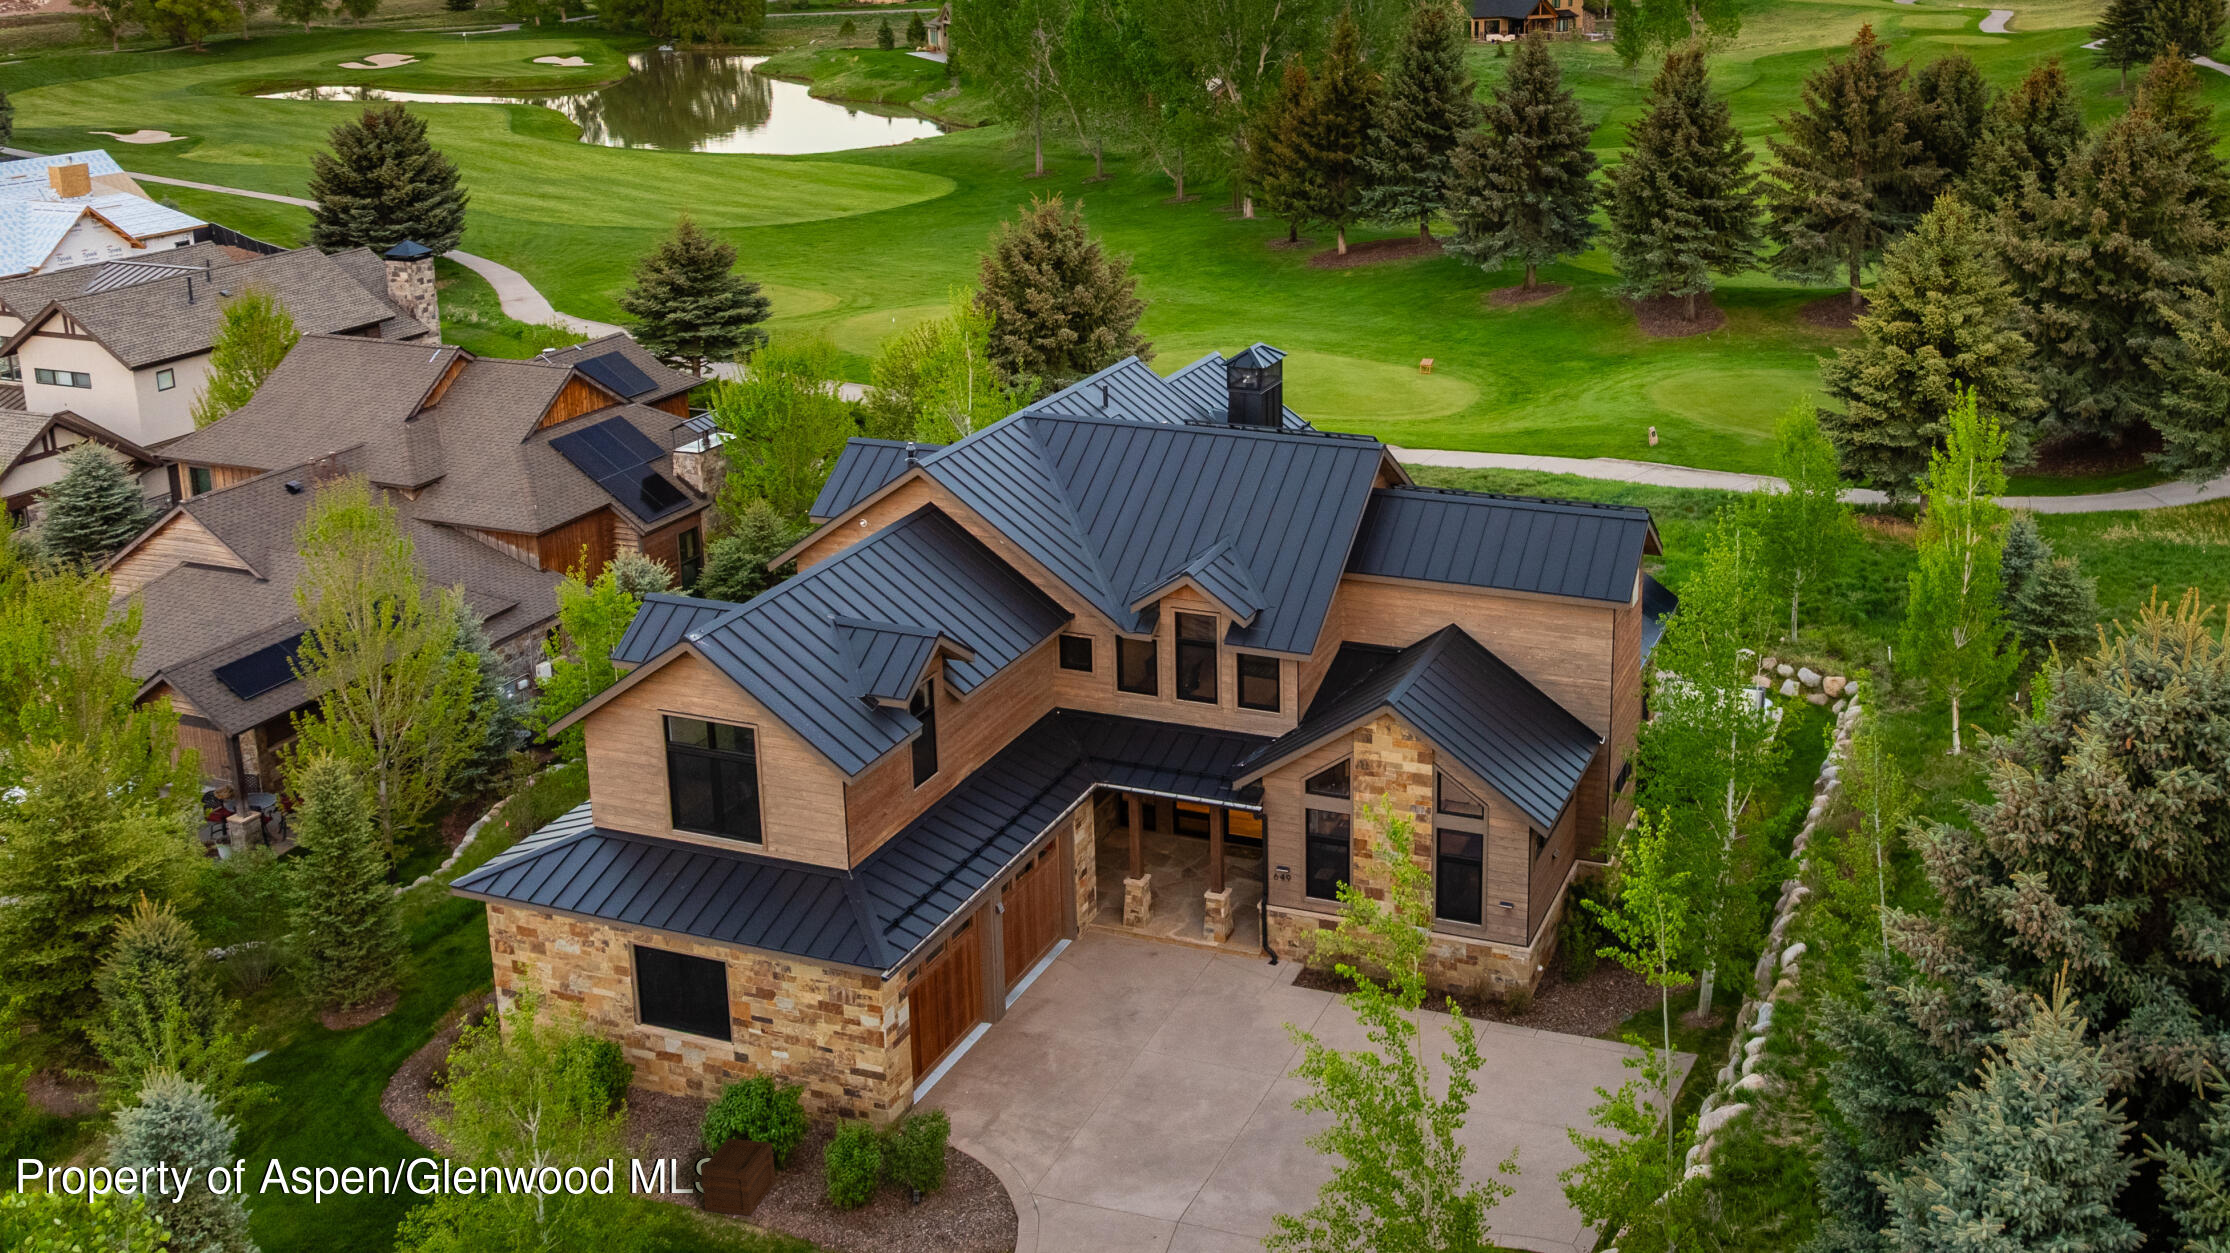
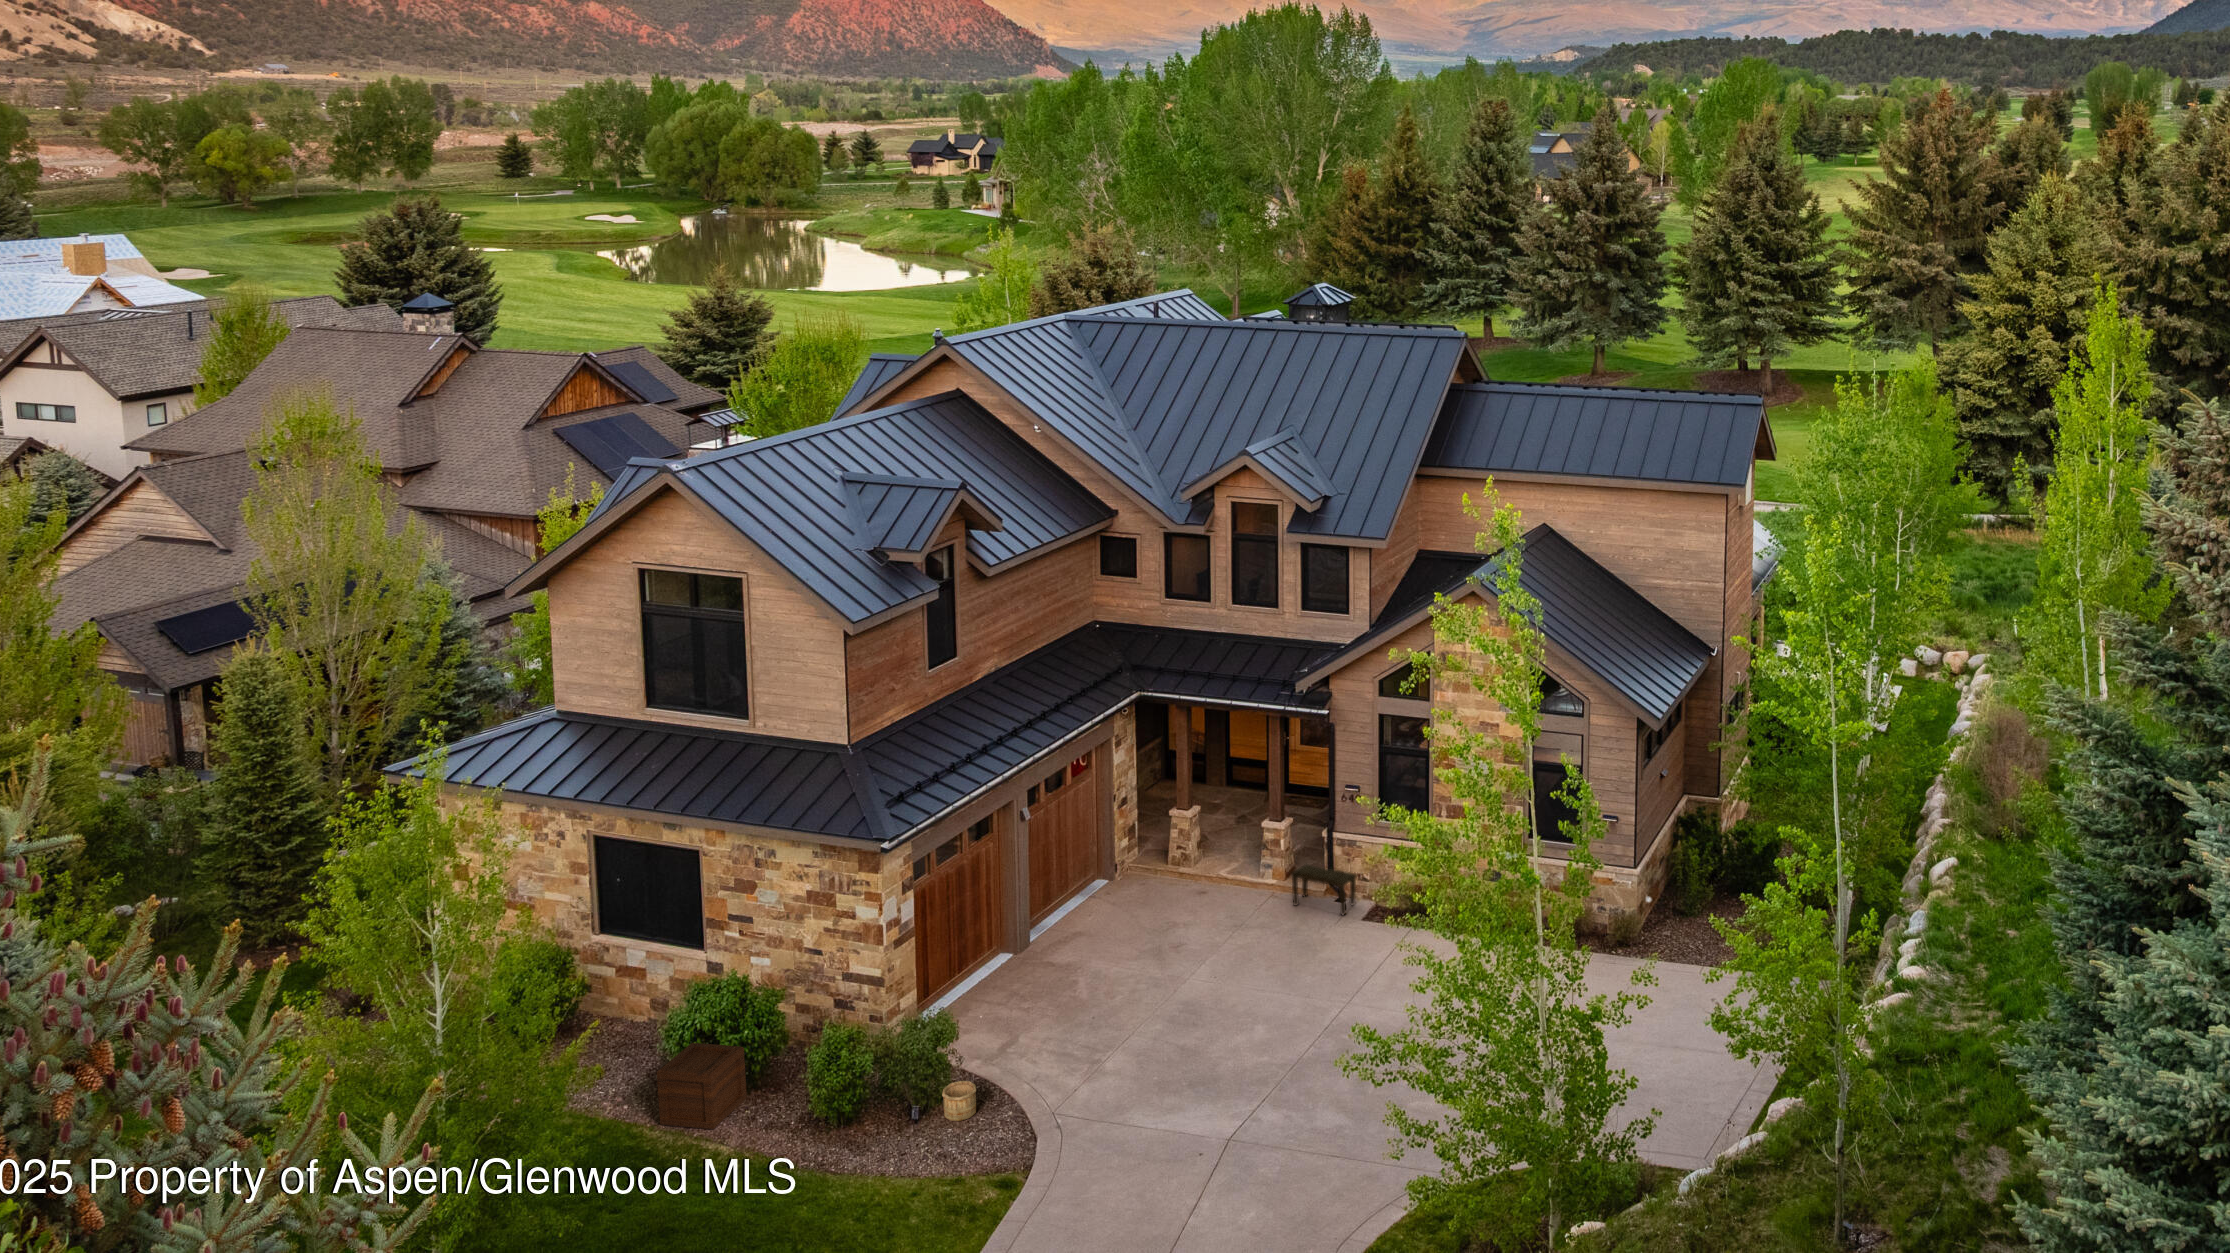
bench: none [1231,935,1289,985] -> present [1291,864,1357,915]
wooden bucket: none [940,1172,968,1208] -> present [942,1081,976,1121]

